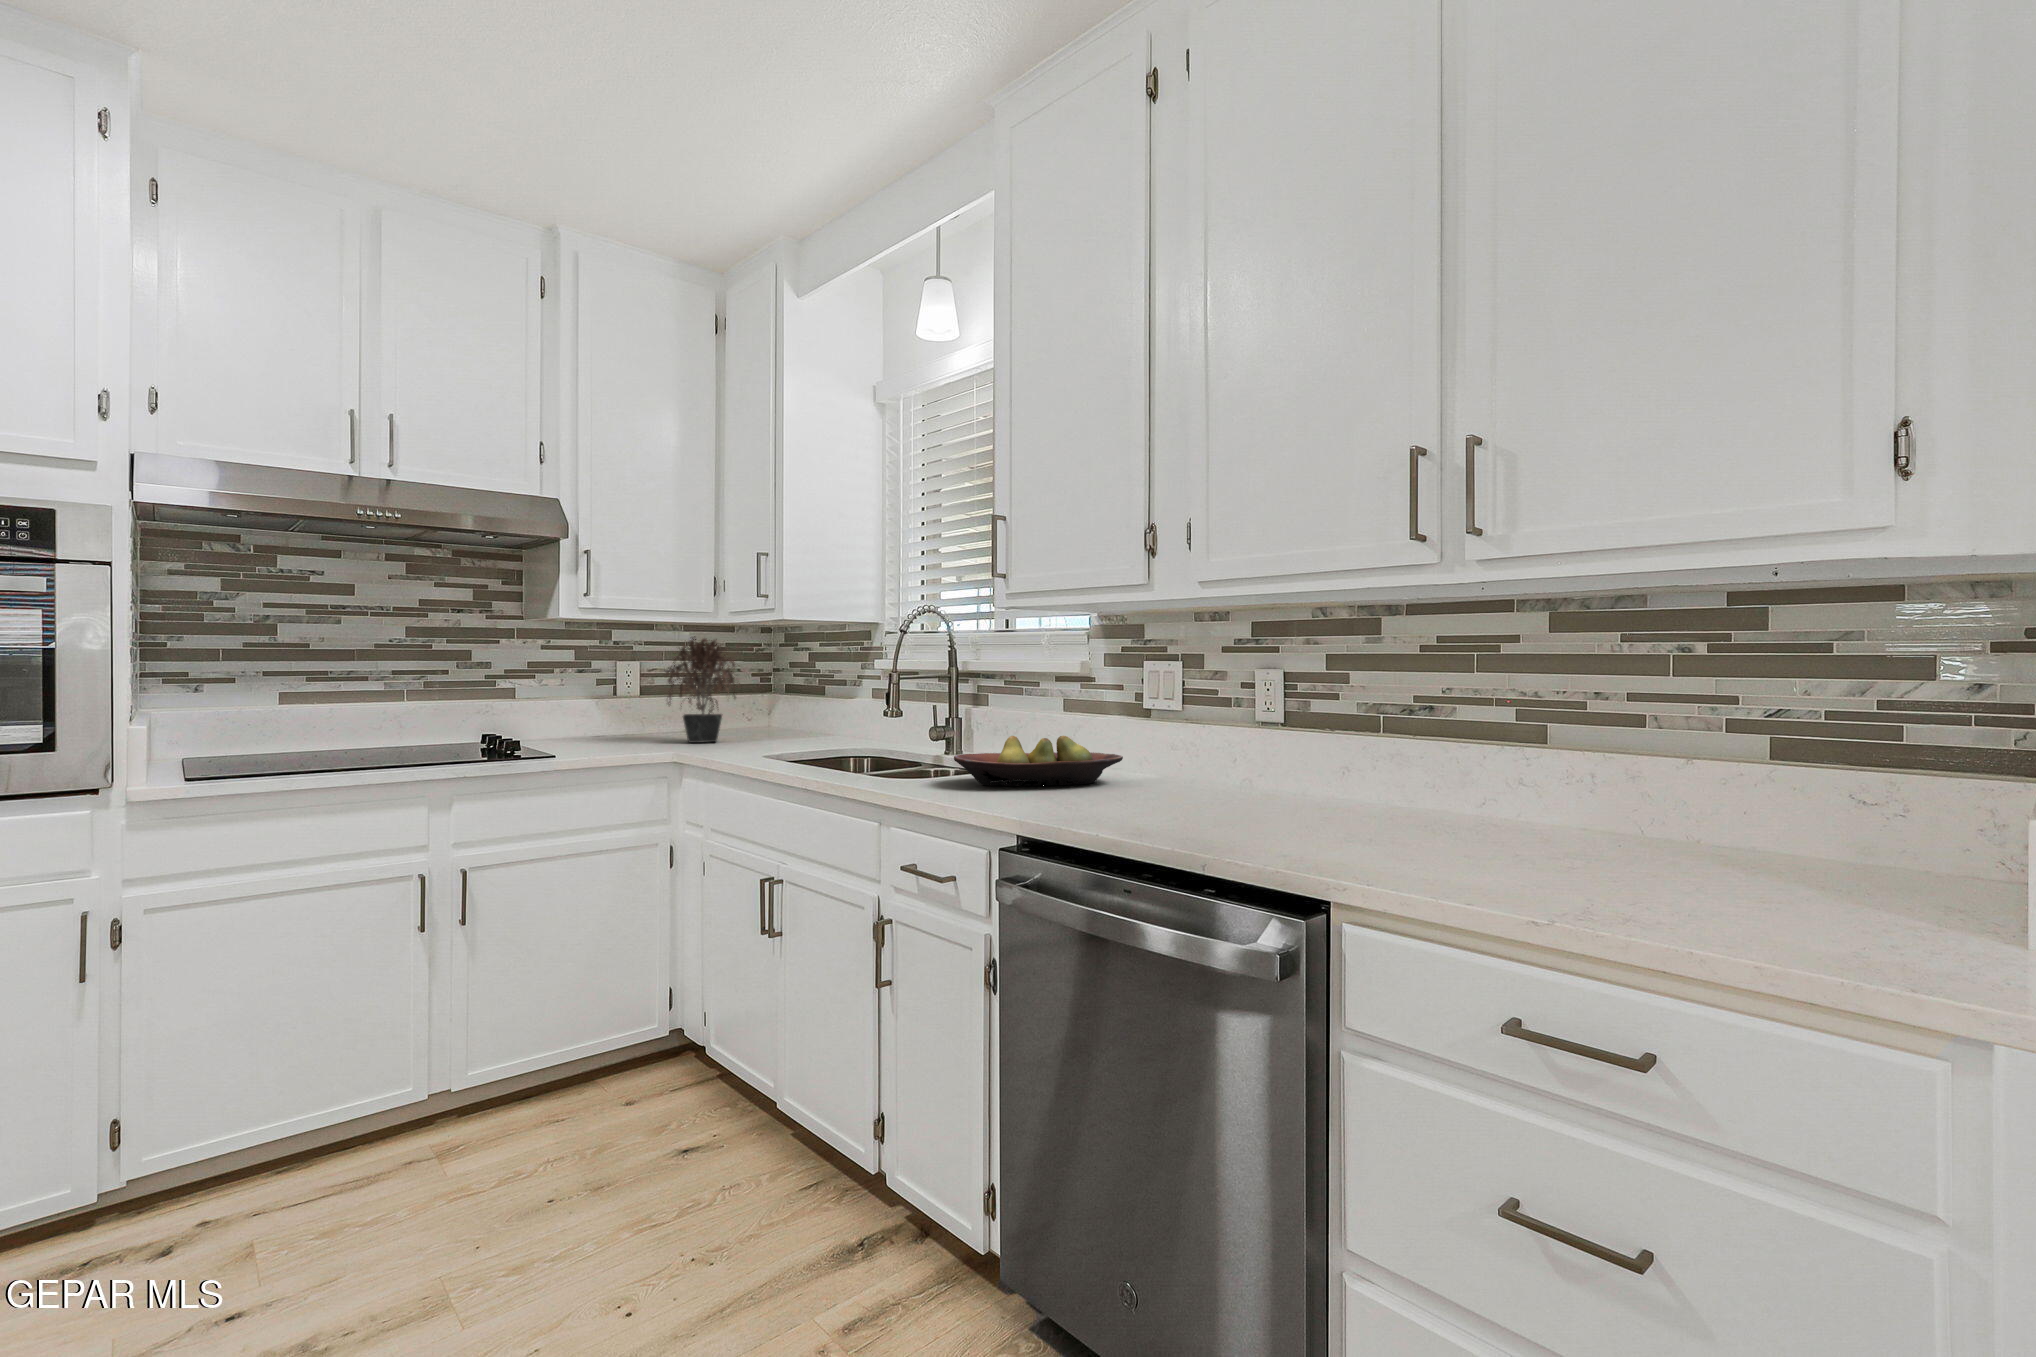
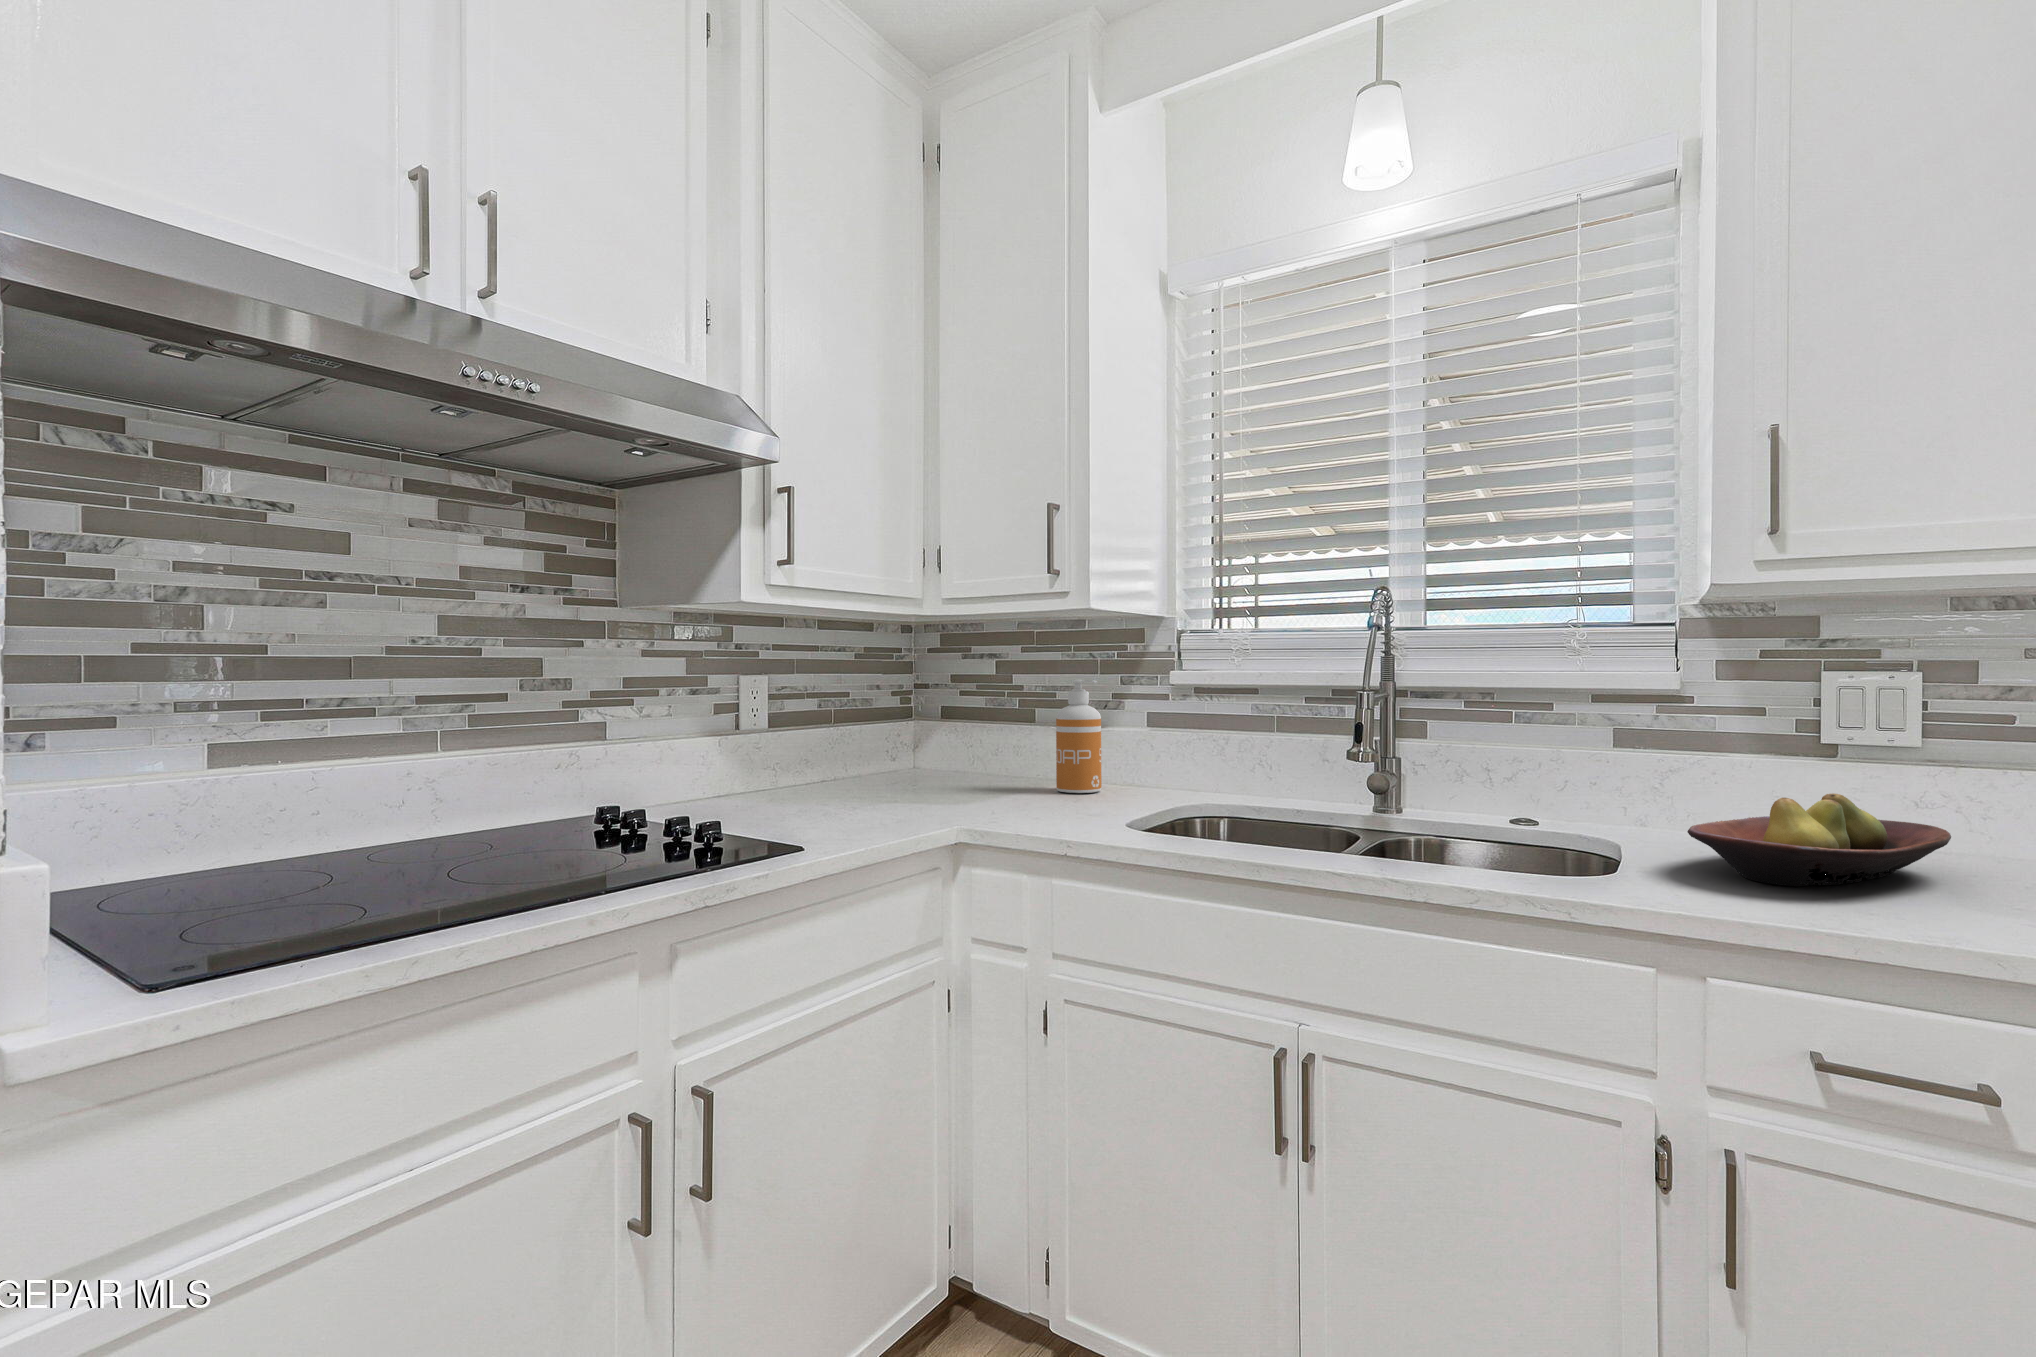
potted plant: present [665,636,740,743] -> none [859,633,987,804]
soap dispenser: none [802,665,833,741] -> present [1056,680,1101,793]

